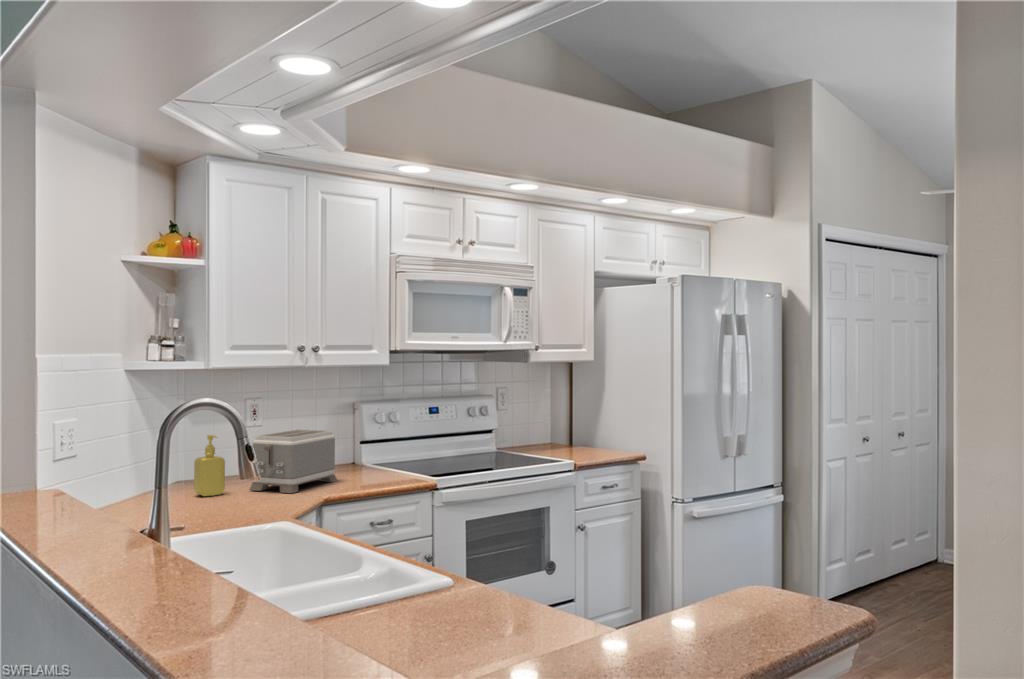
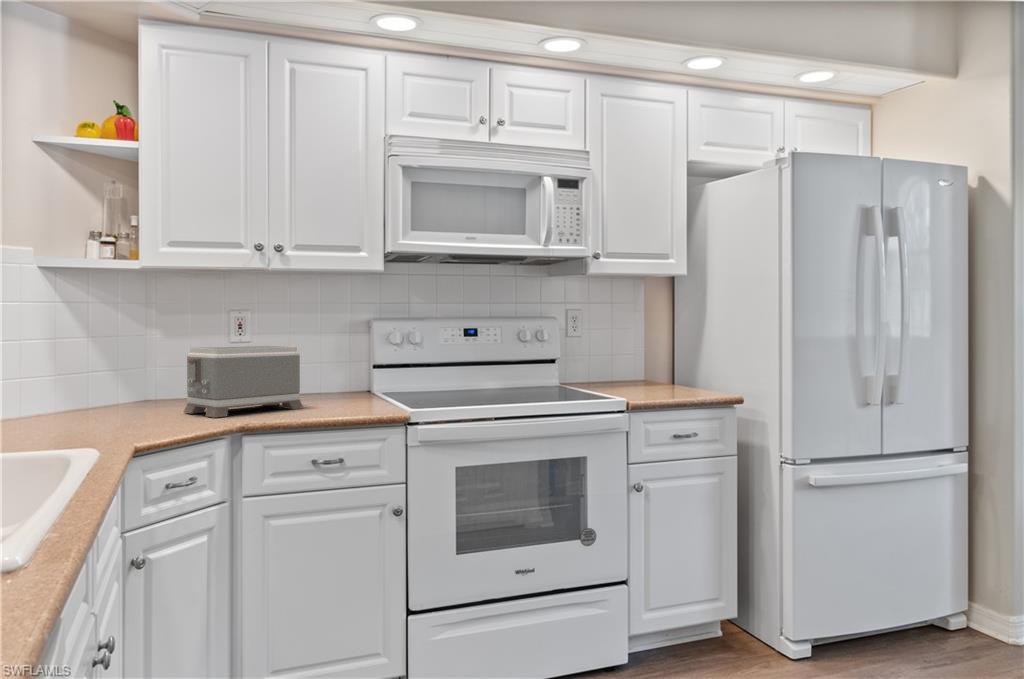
soap dispenser: present [194,435,225,496] -> none [114,344,150,416]

